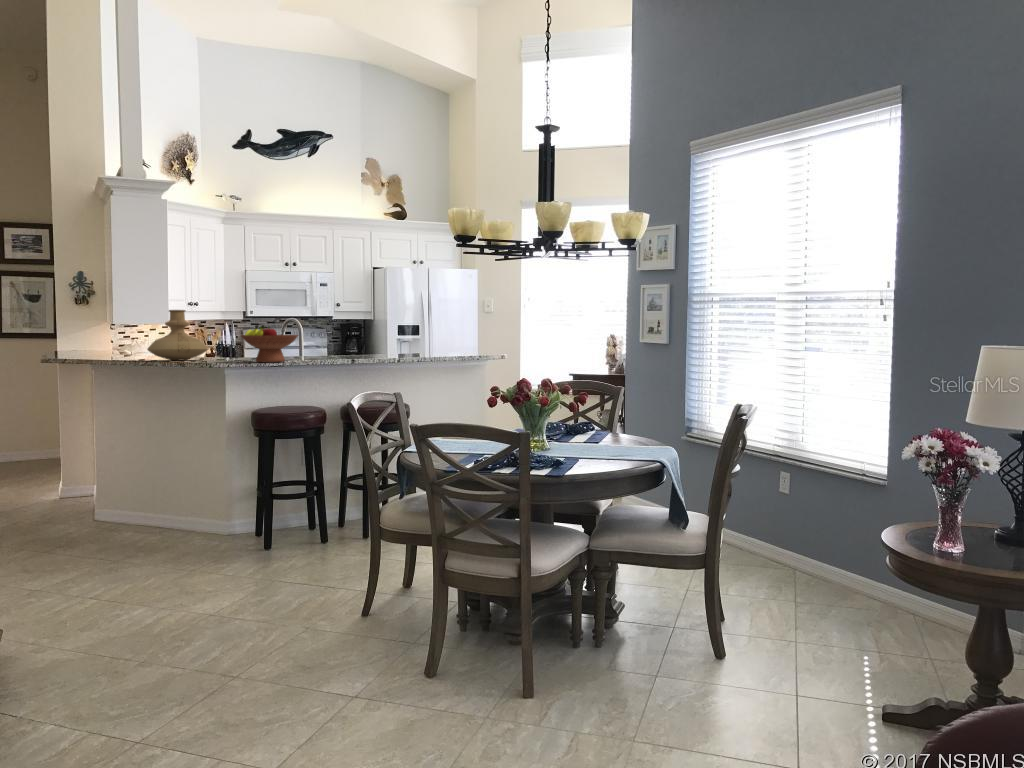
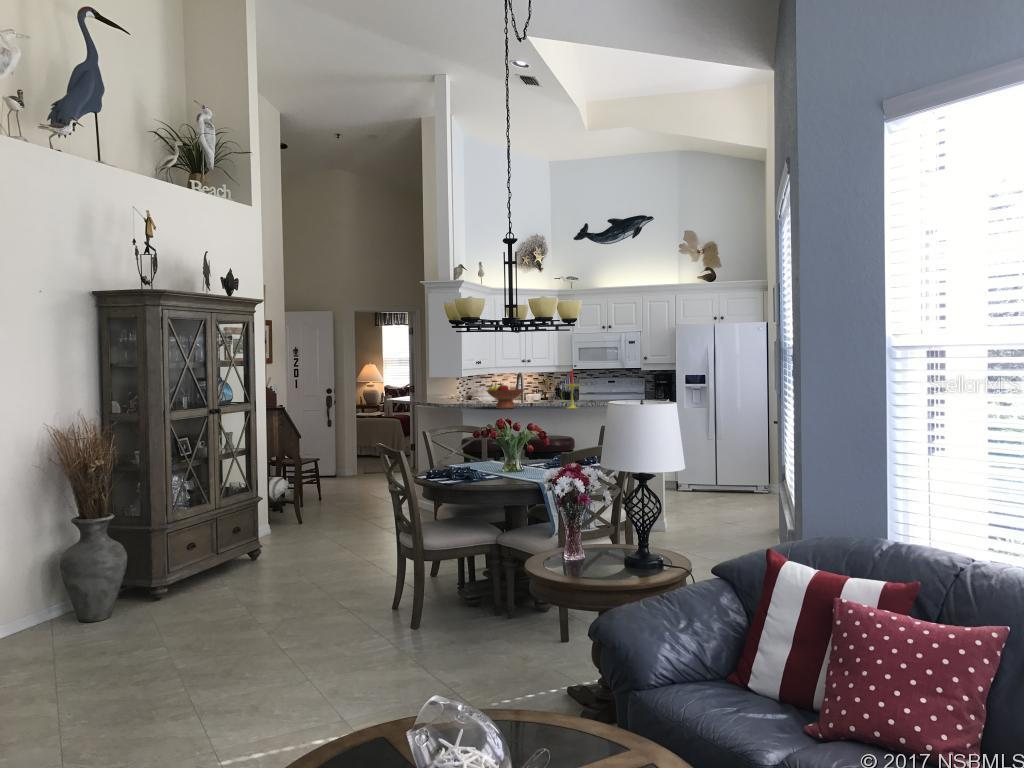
candle: none [346,308,371,361] -> present [565,370,579,409]
vase: present [147,310,208,360] -> none [448,372,486,405]

